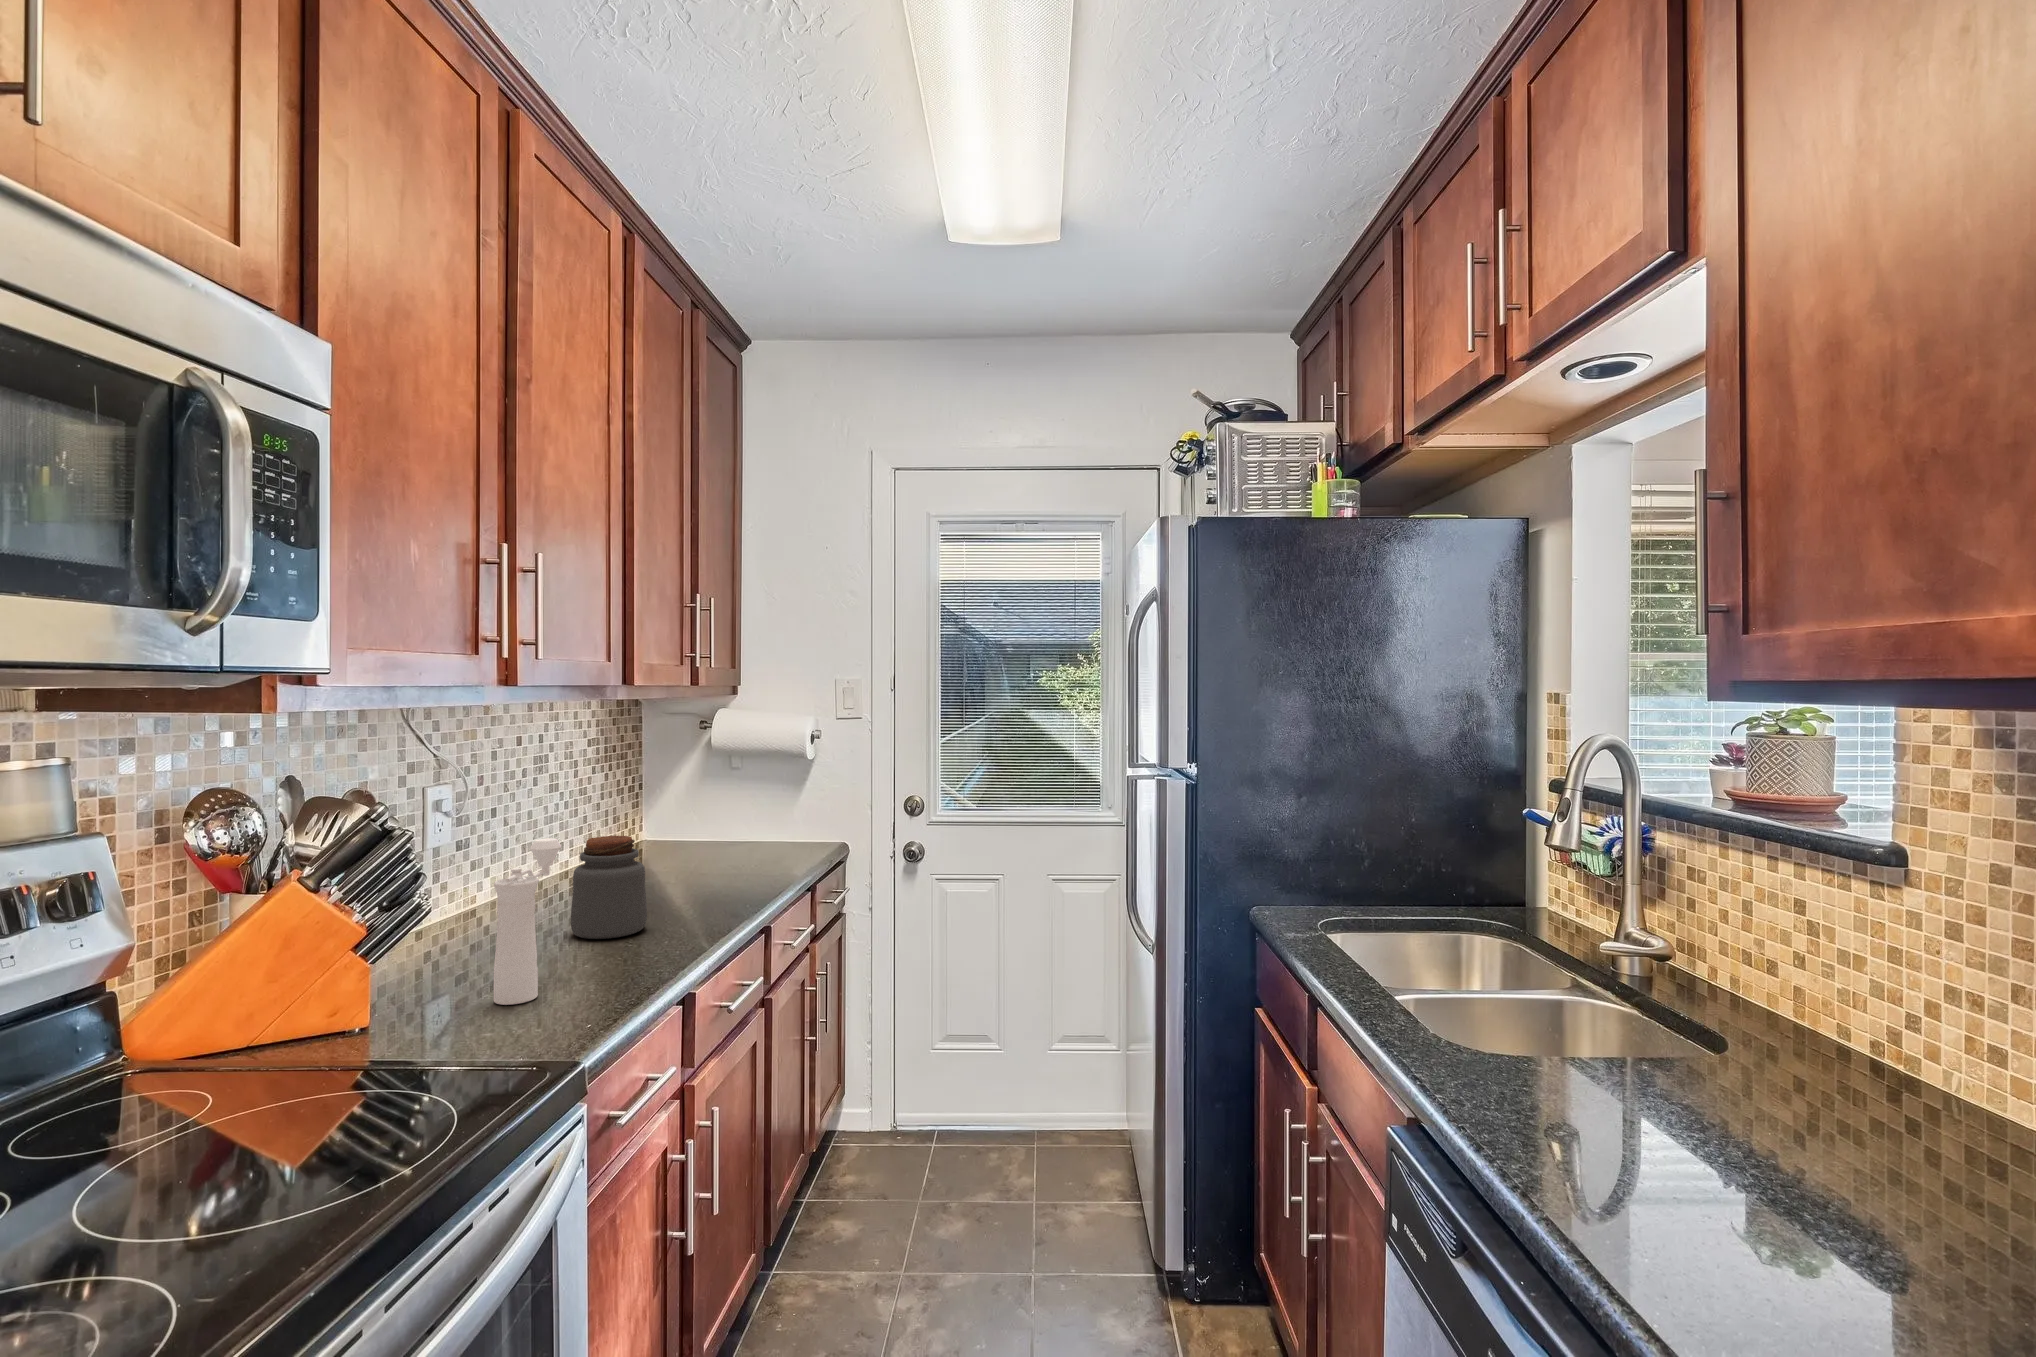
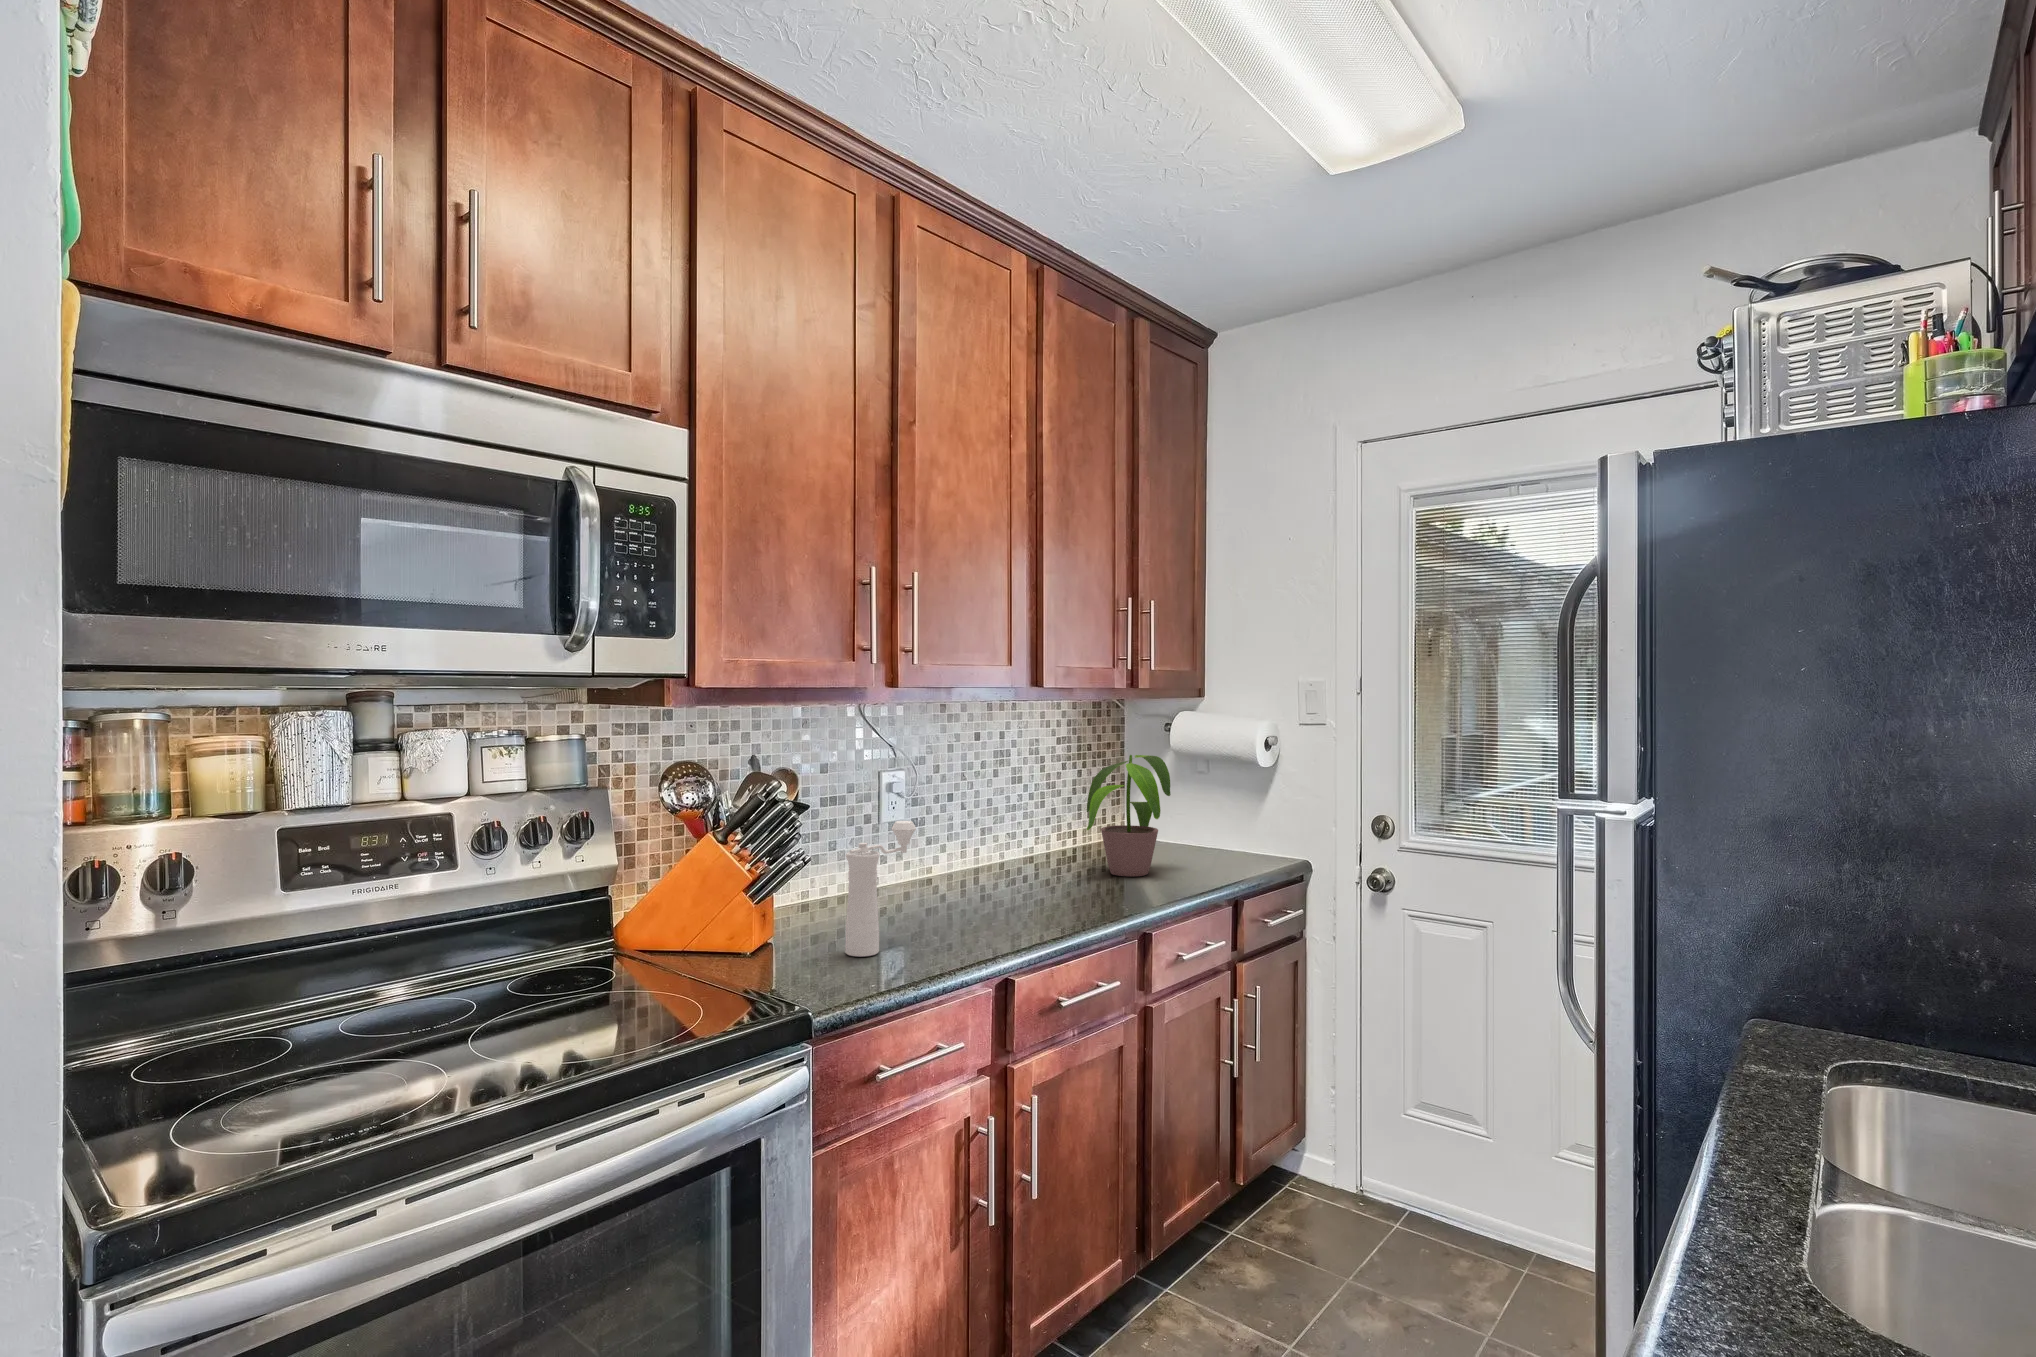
potted plant: none [629,752,754,877] -> present [1087,755,1171,876]
jar: present [570,836,647,939] -> none [961,826,1025,918]

